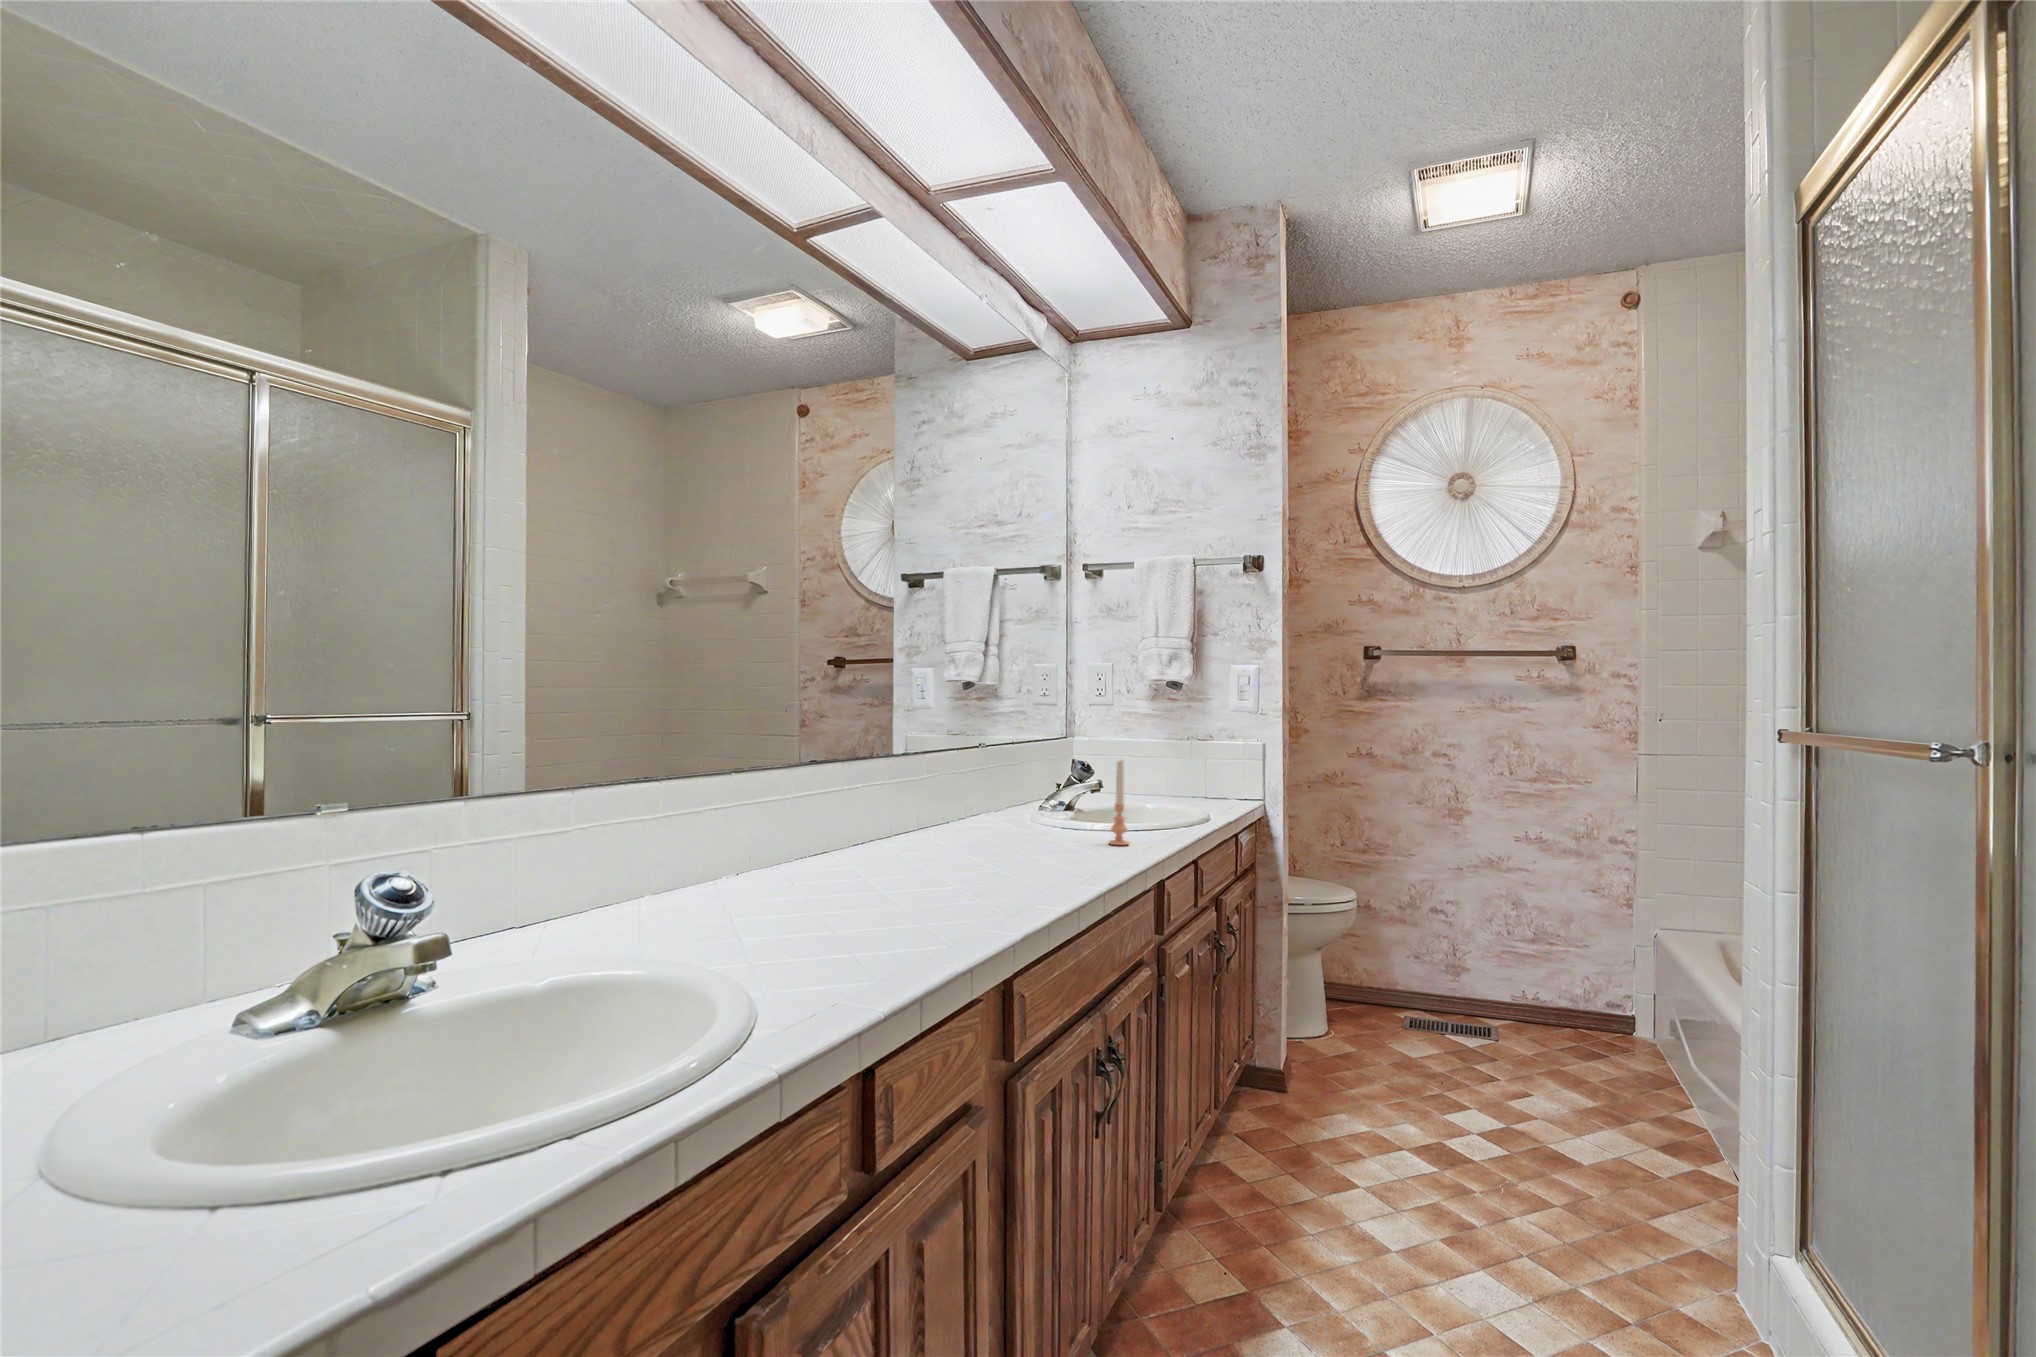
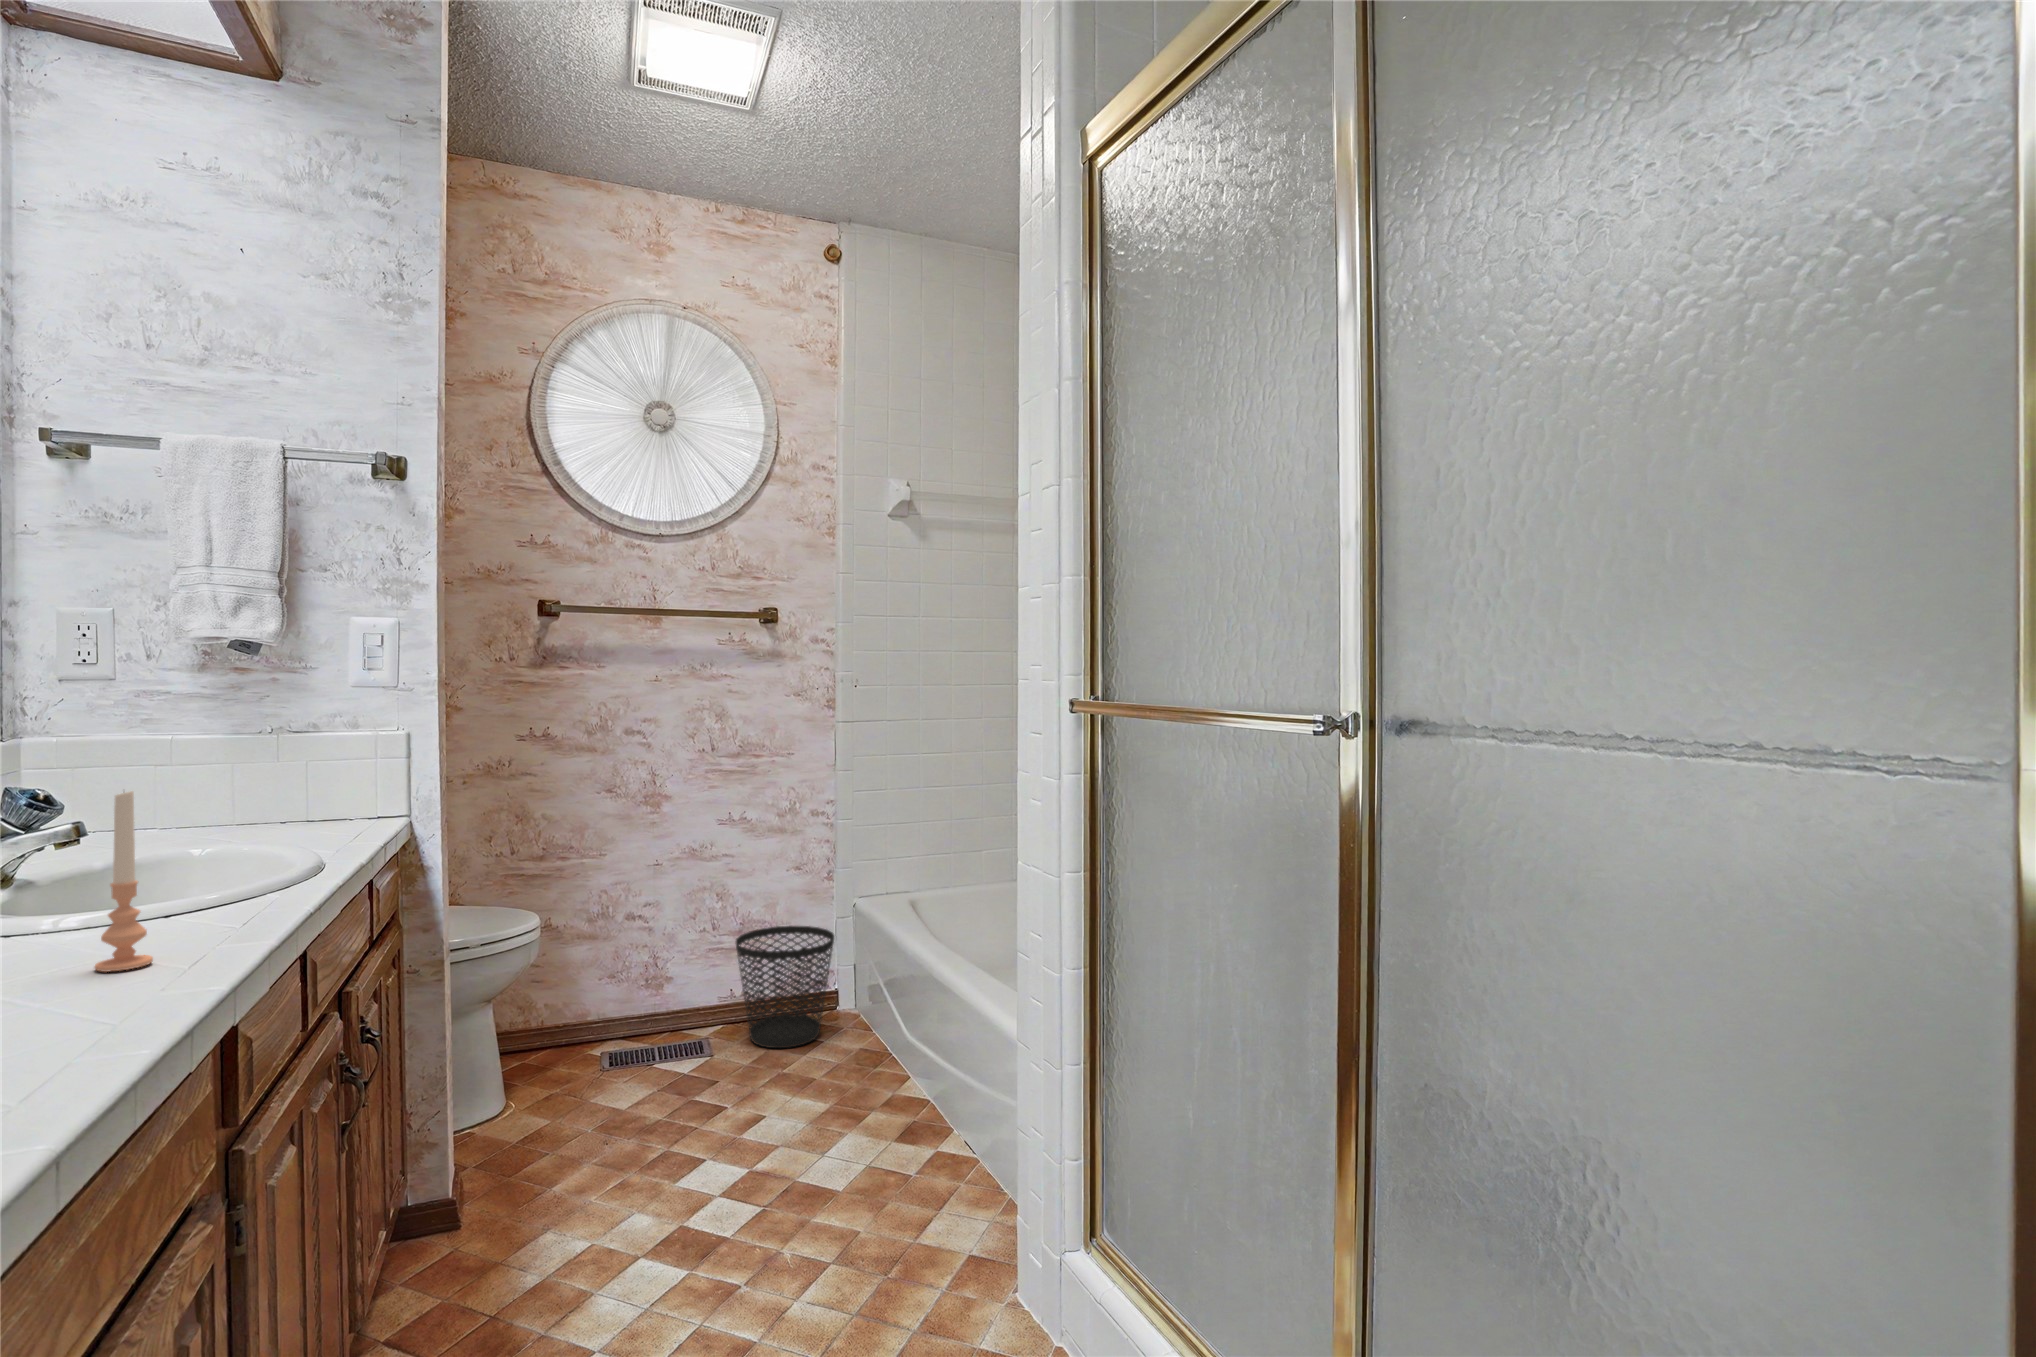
wastebasket: none [1524,941,1626,1055] -> present [736,926,834,1048]

